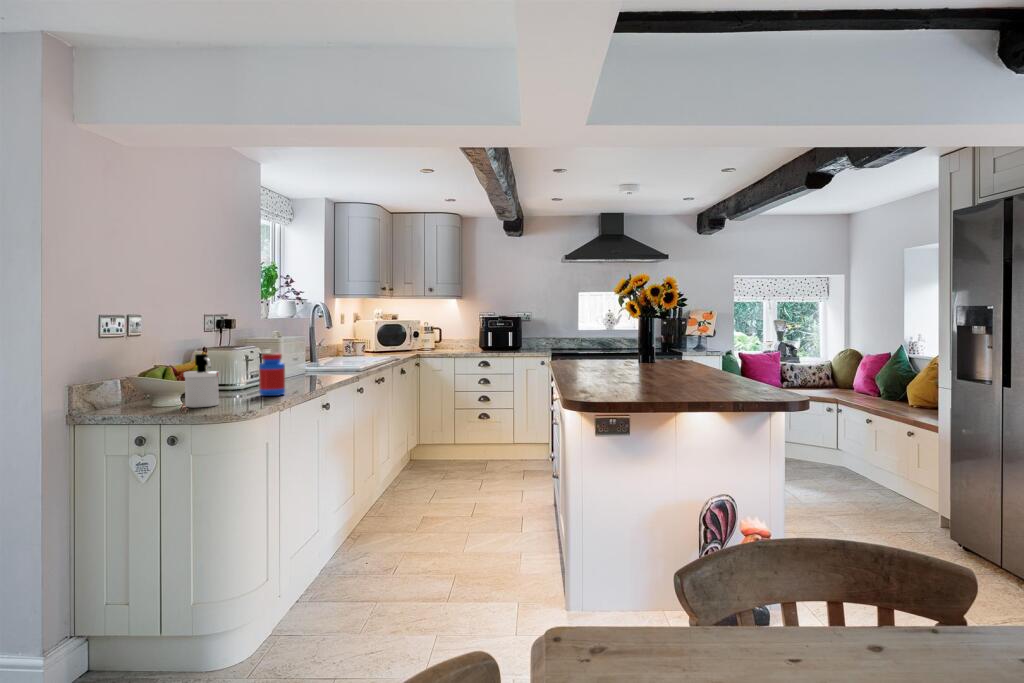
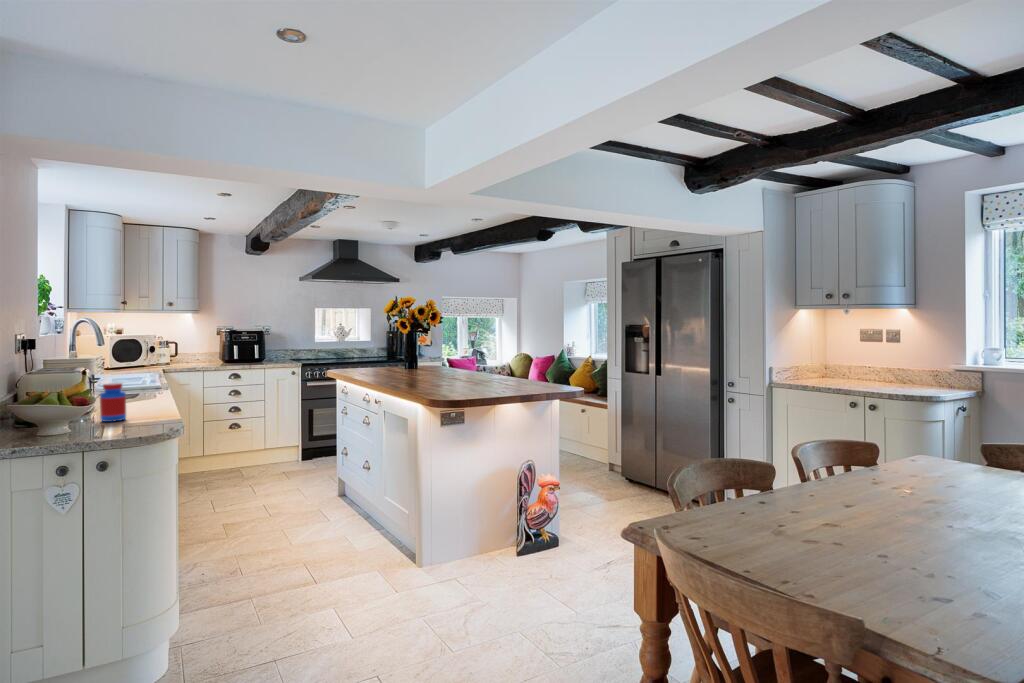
soap dispenser: present [184,354,219,407] -> none [46,389,86,437]

